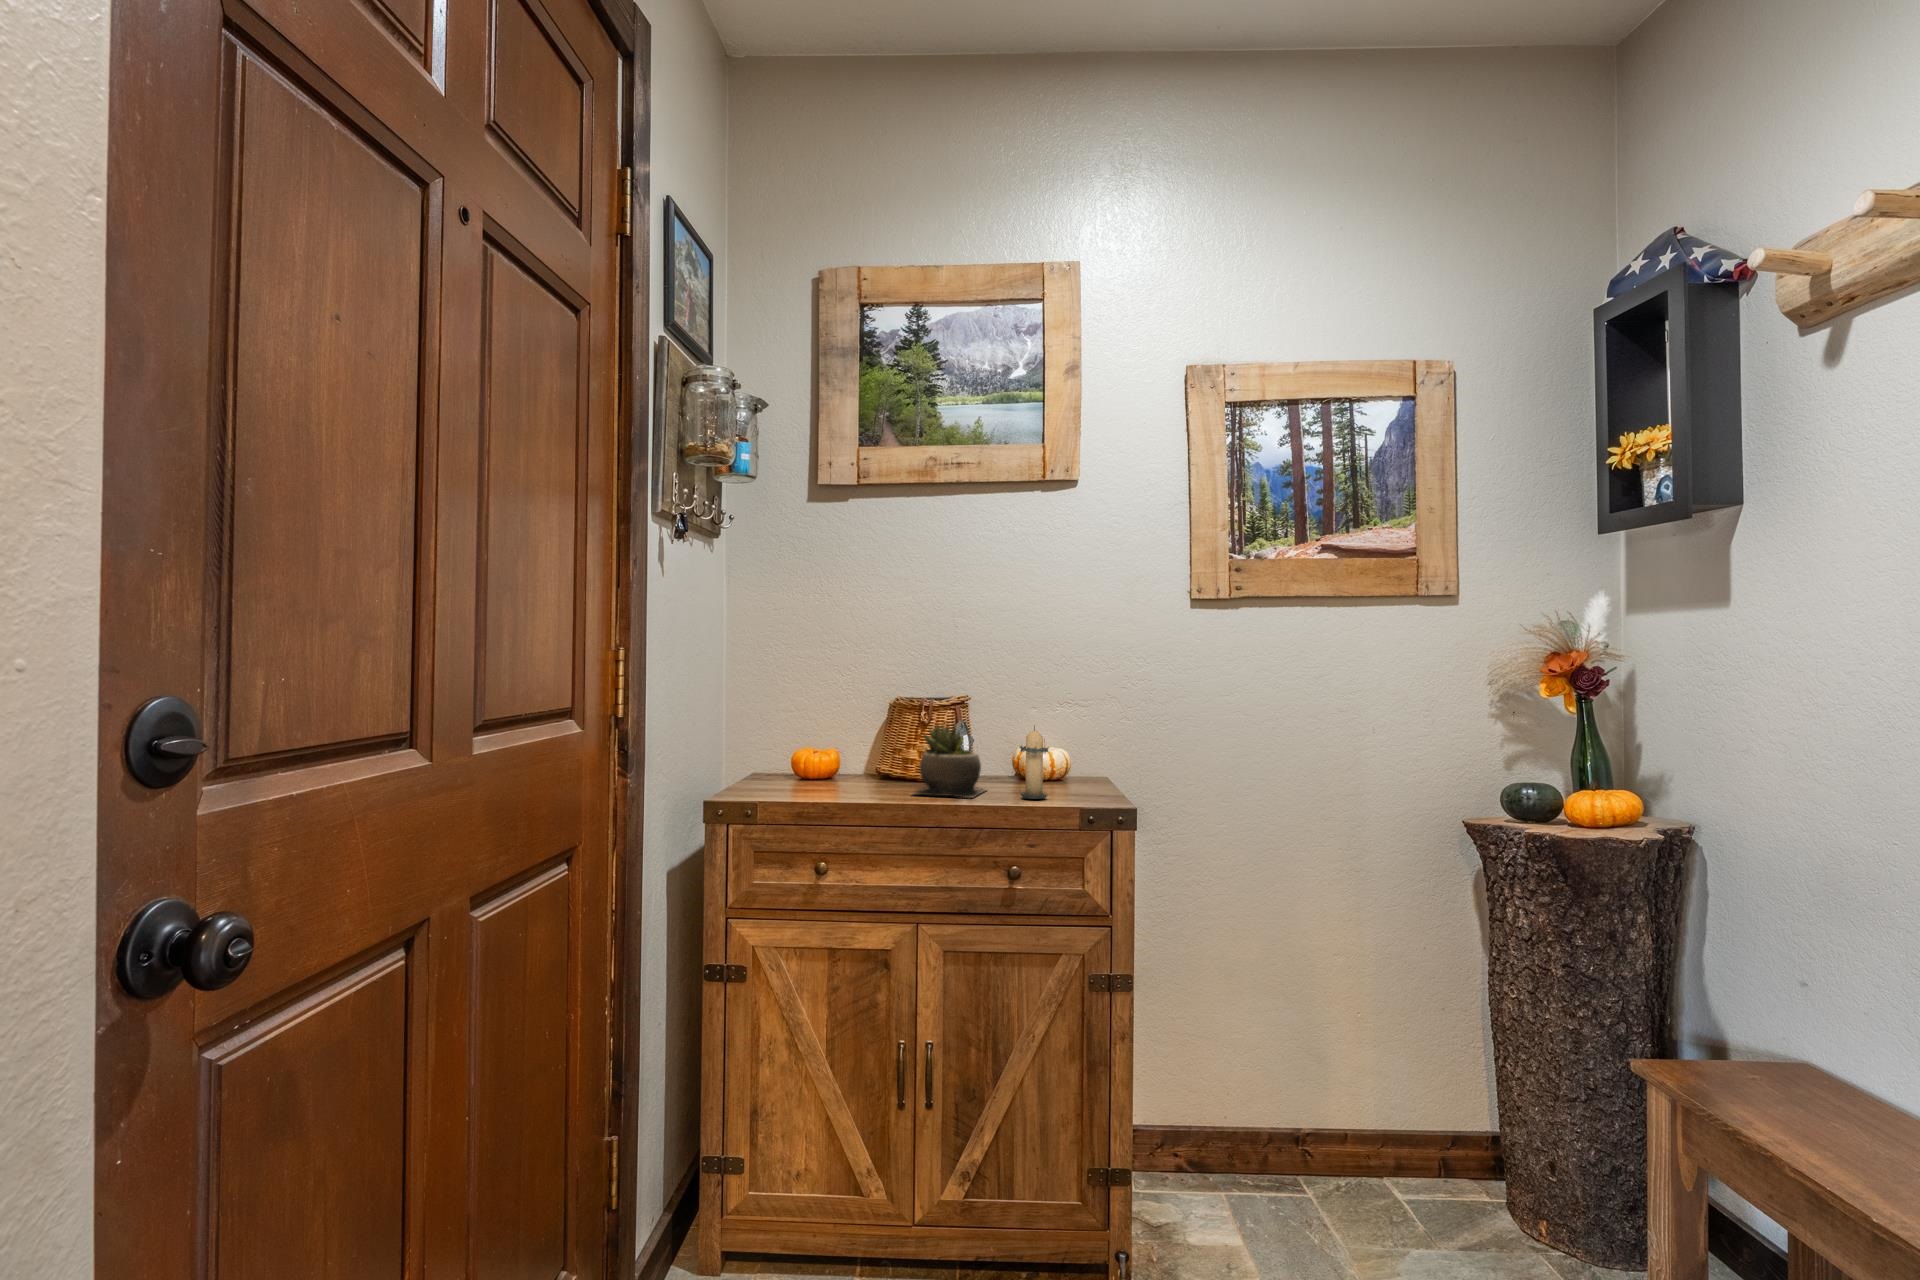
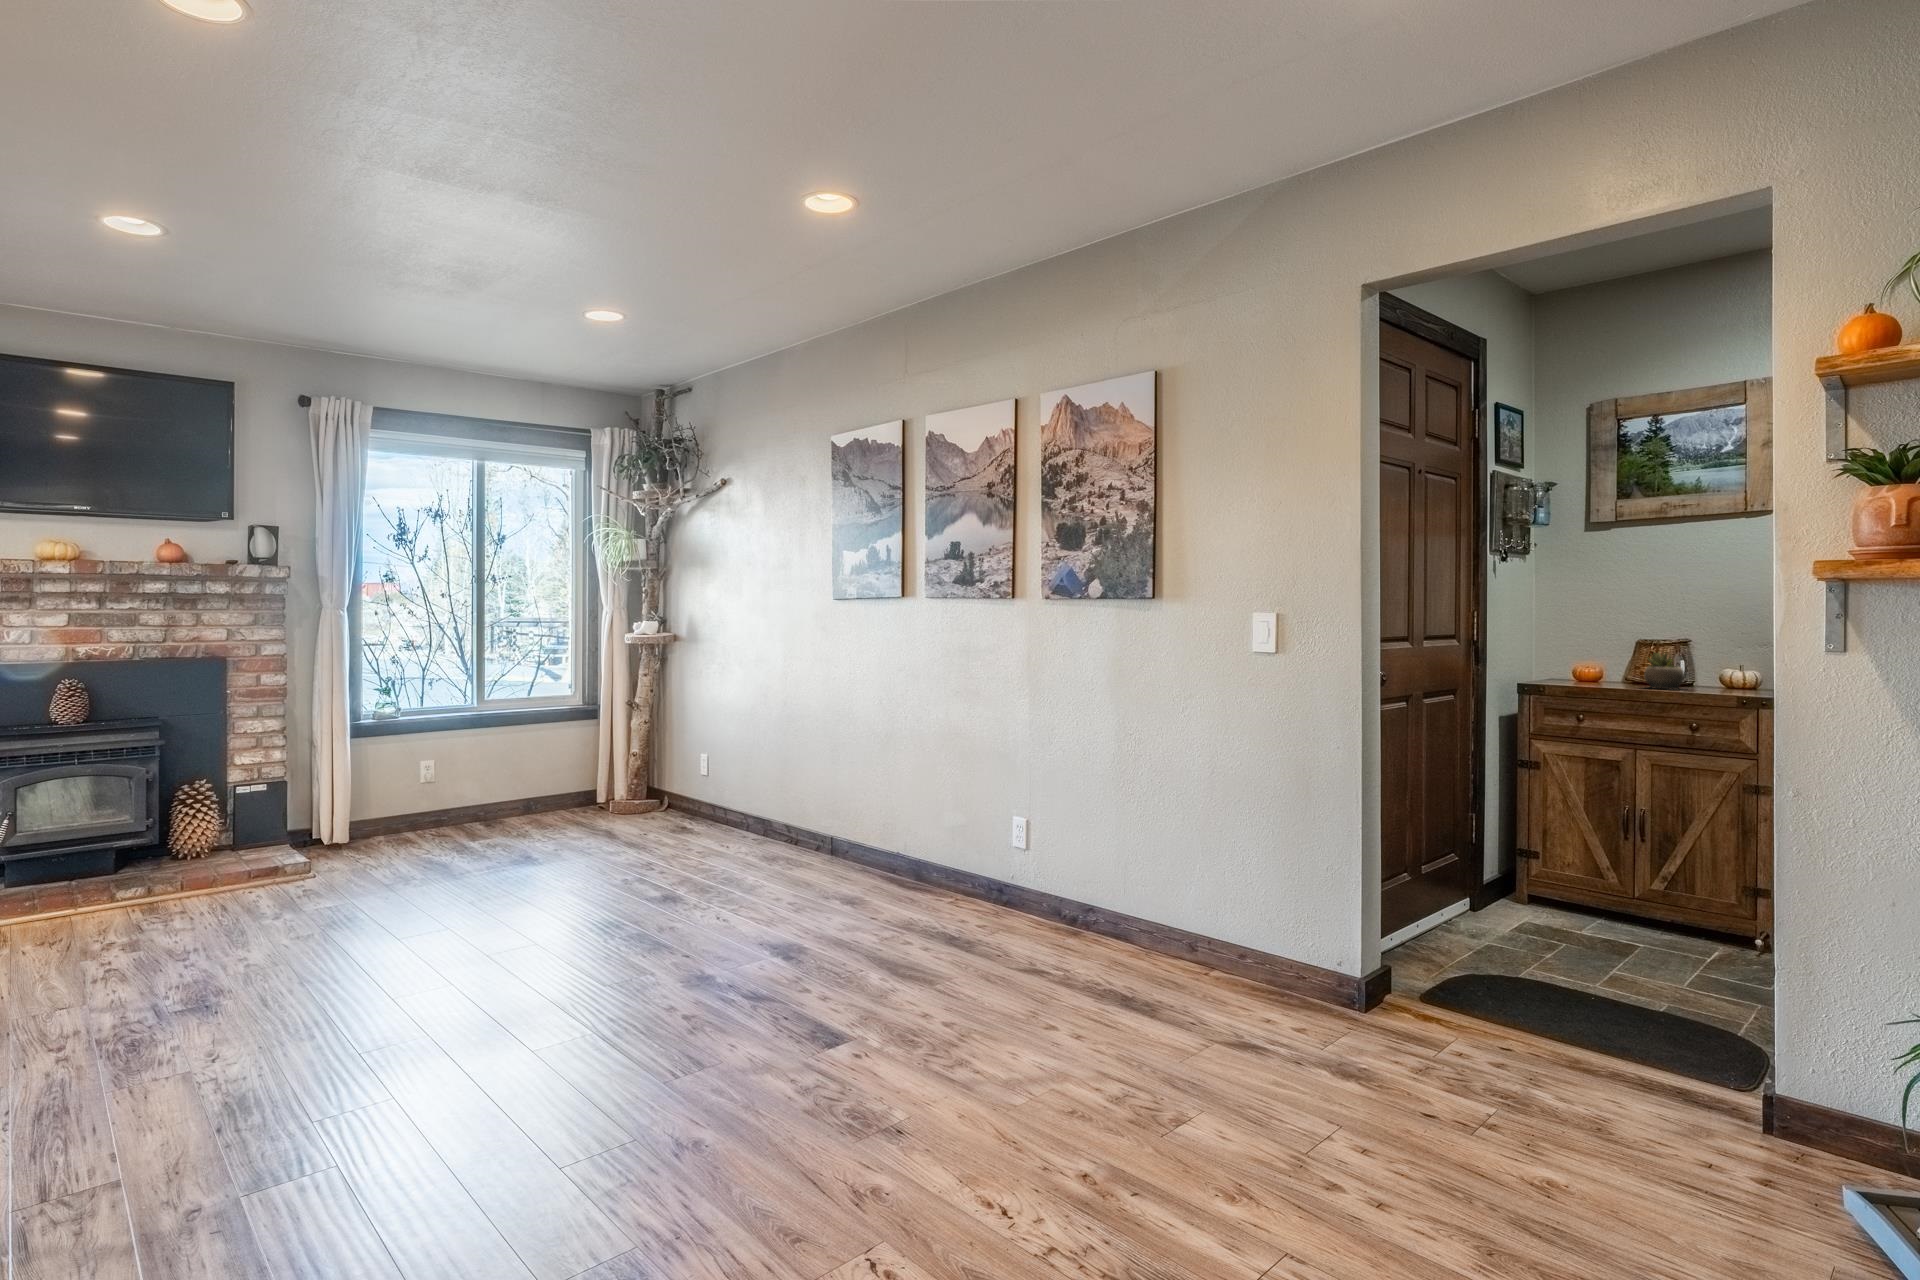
candle: present [1020,725,1048,799] -> none [1703,652,1727,692]

